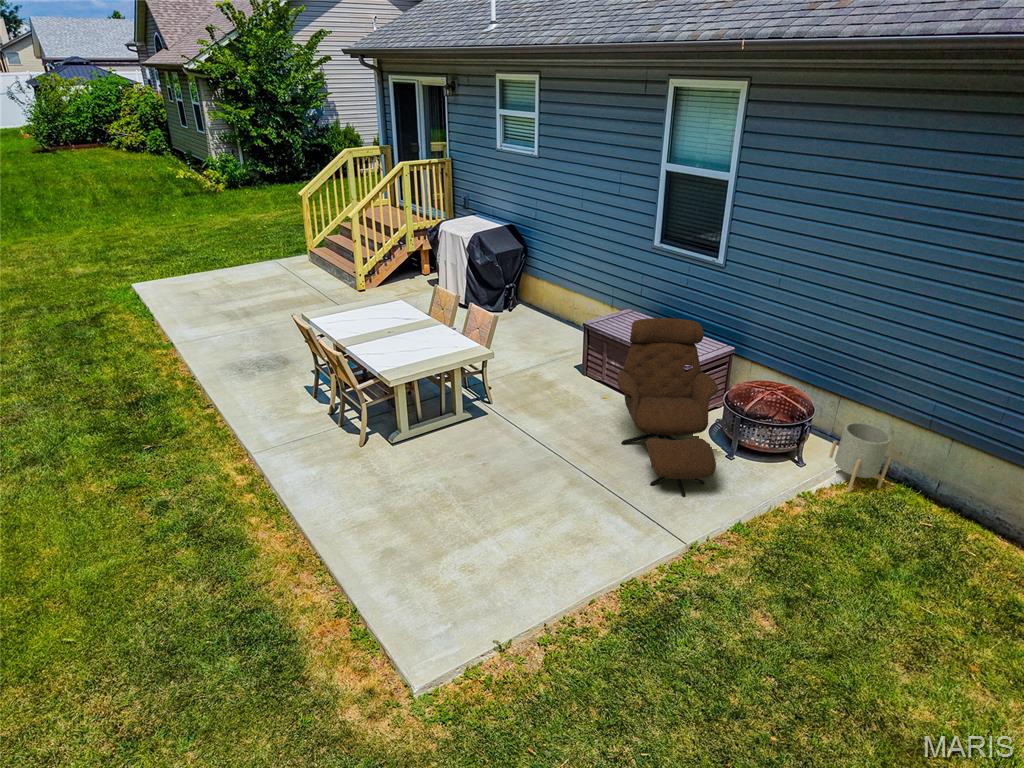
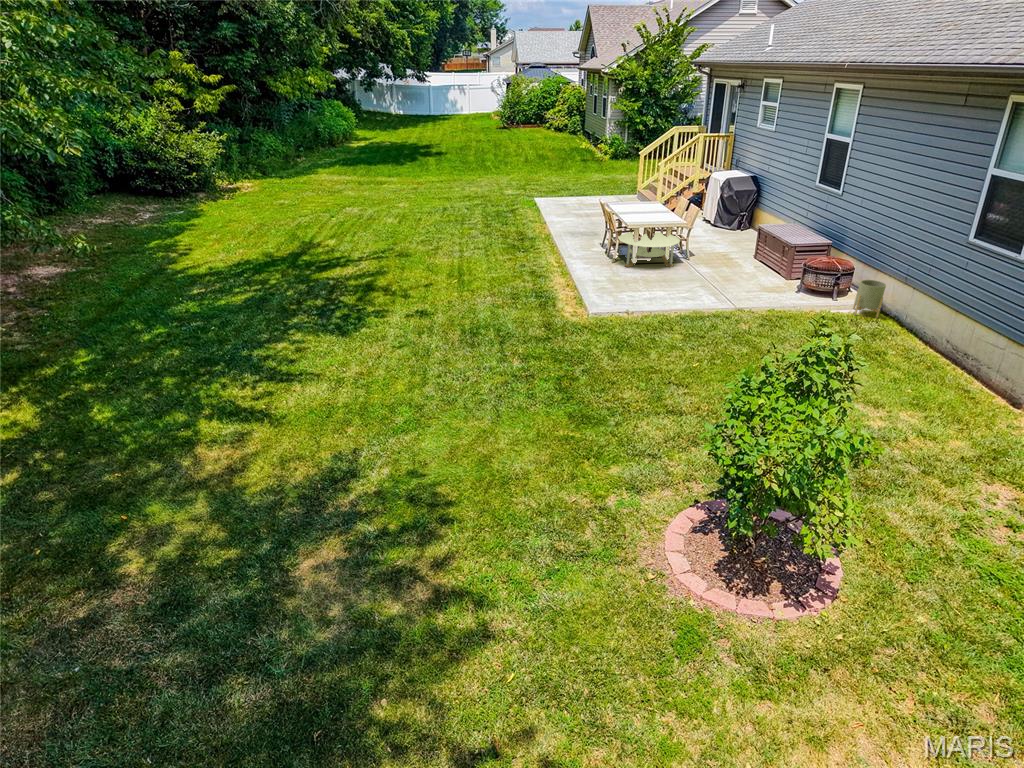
lounge chair: present [617,318,718,497] -> none [744,216,805,300]
round table: none [353,362,478,457] -> present [619,232,680,267]

